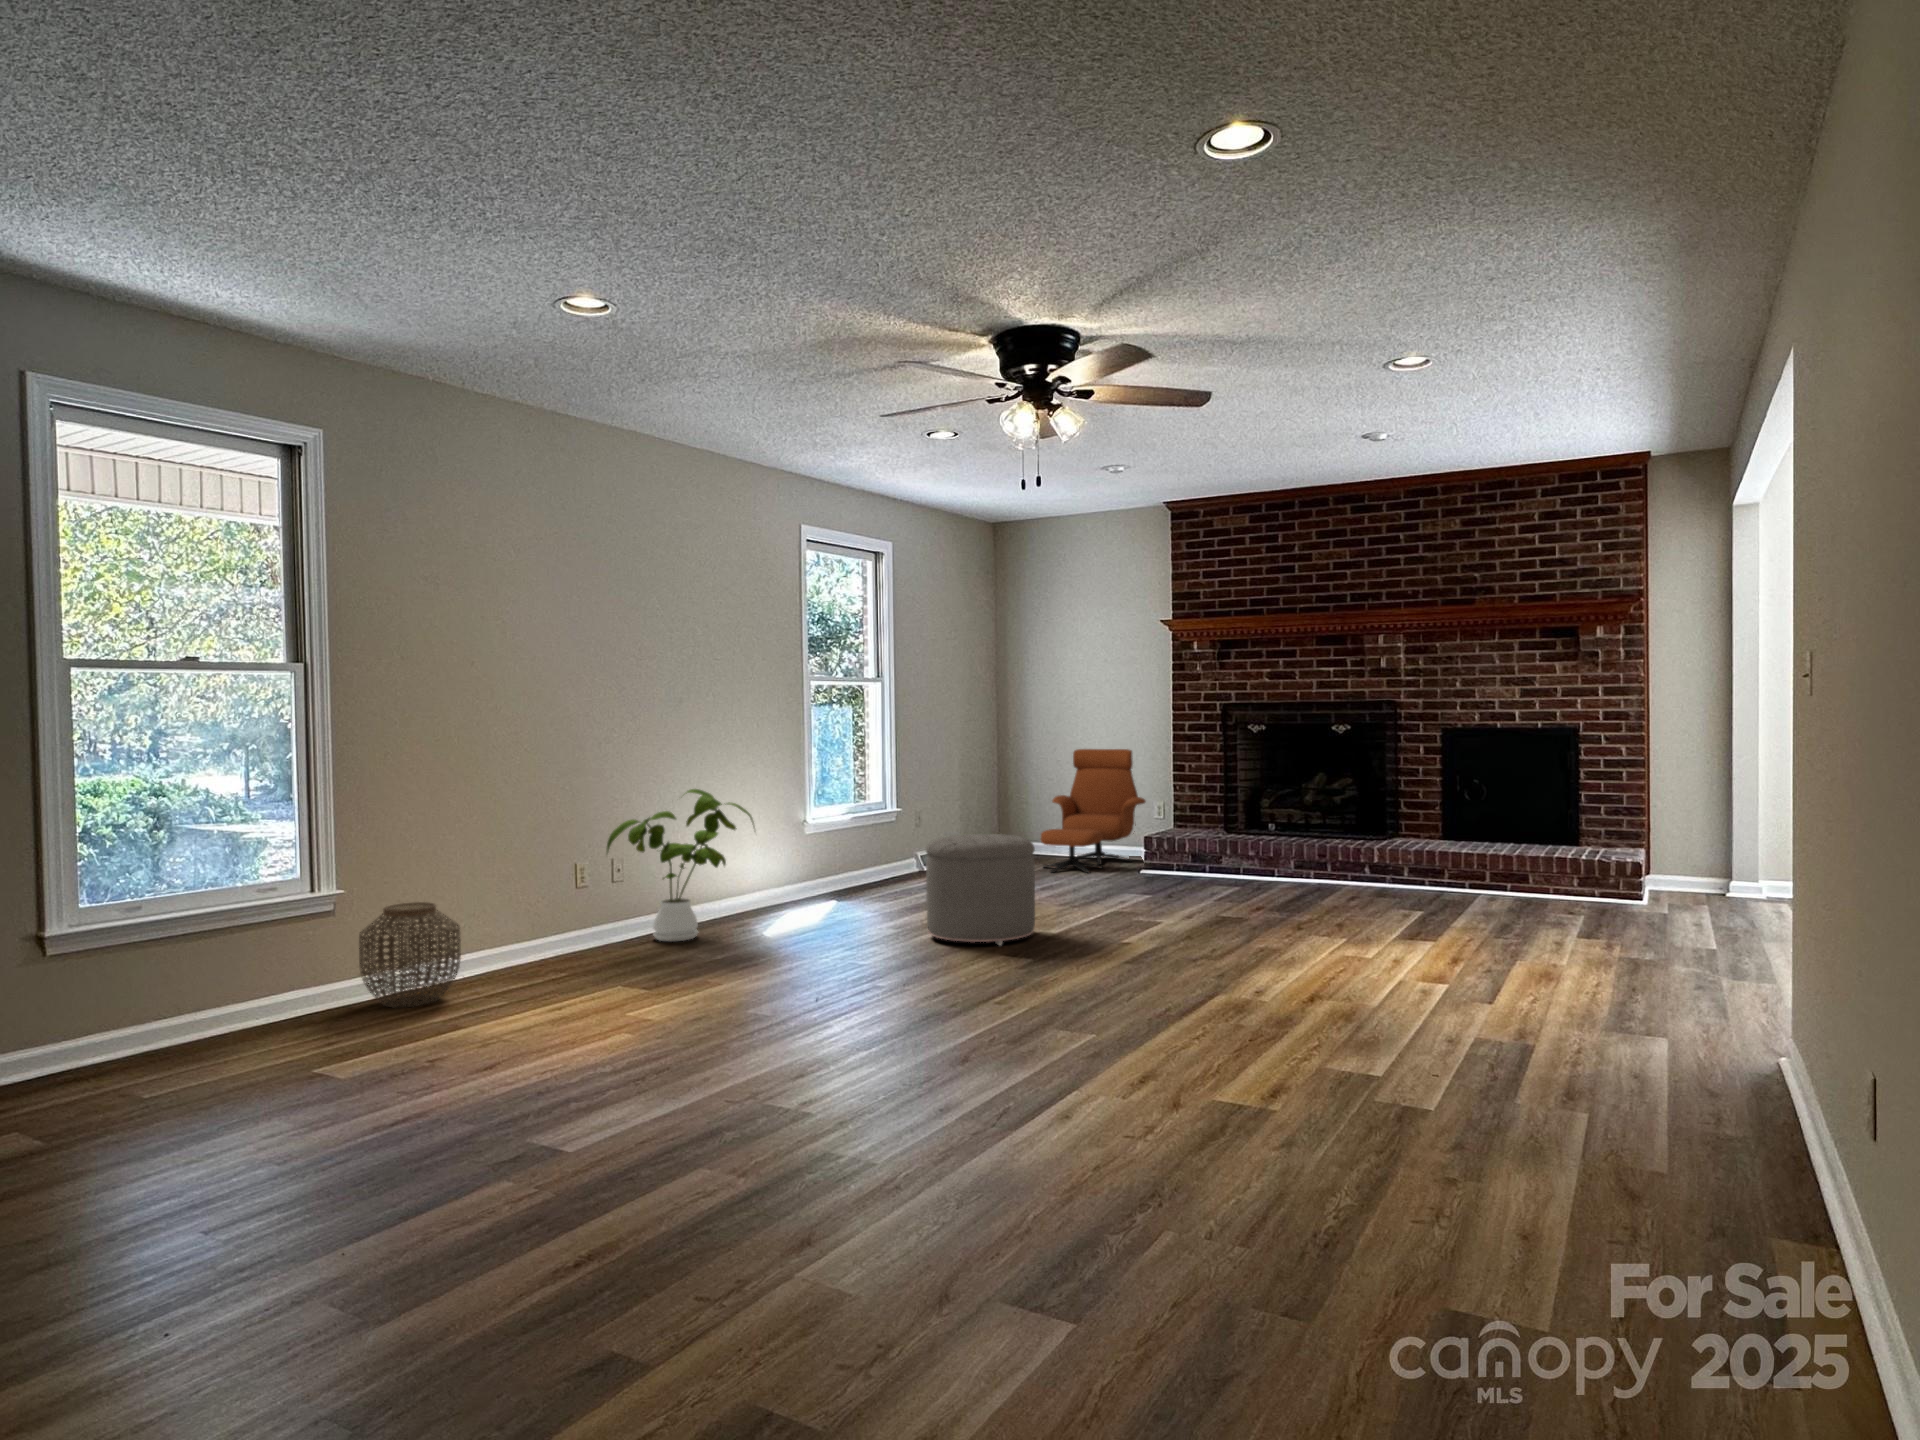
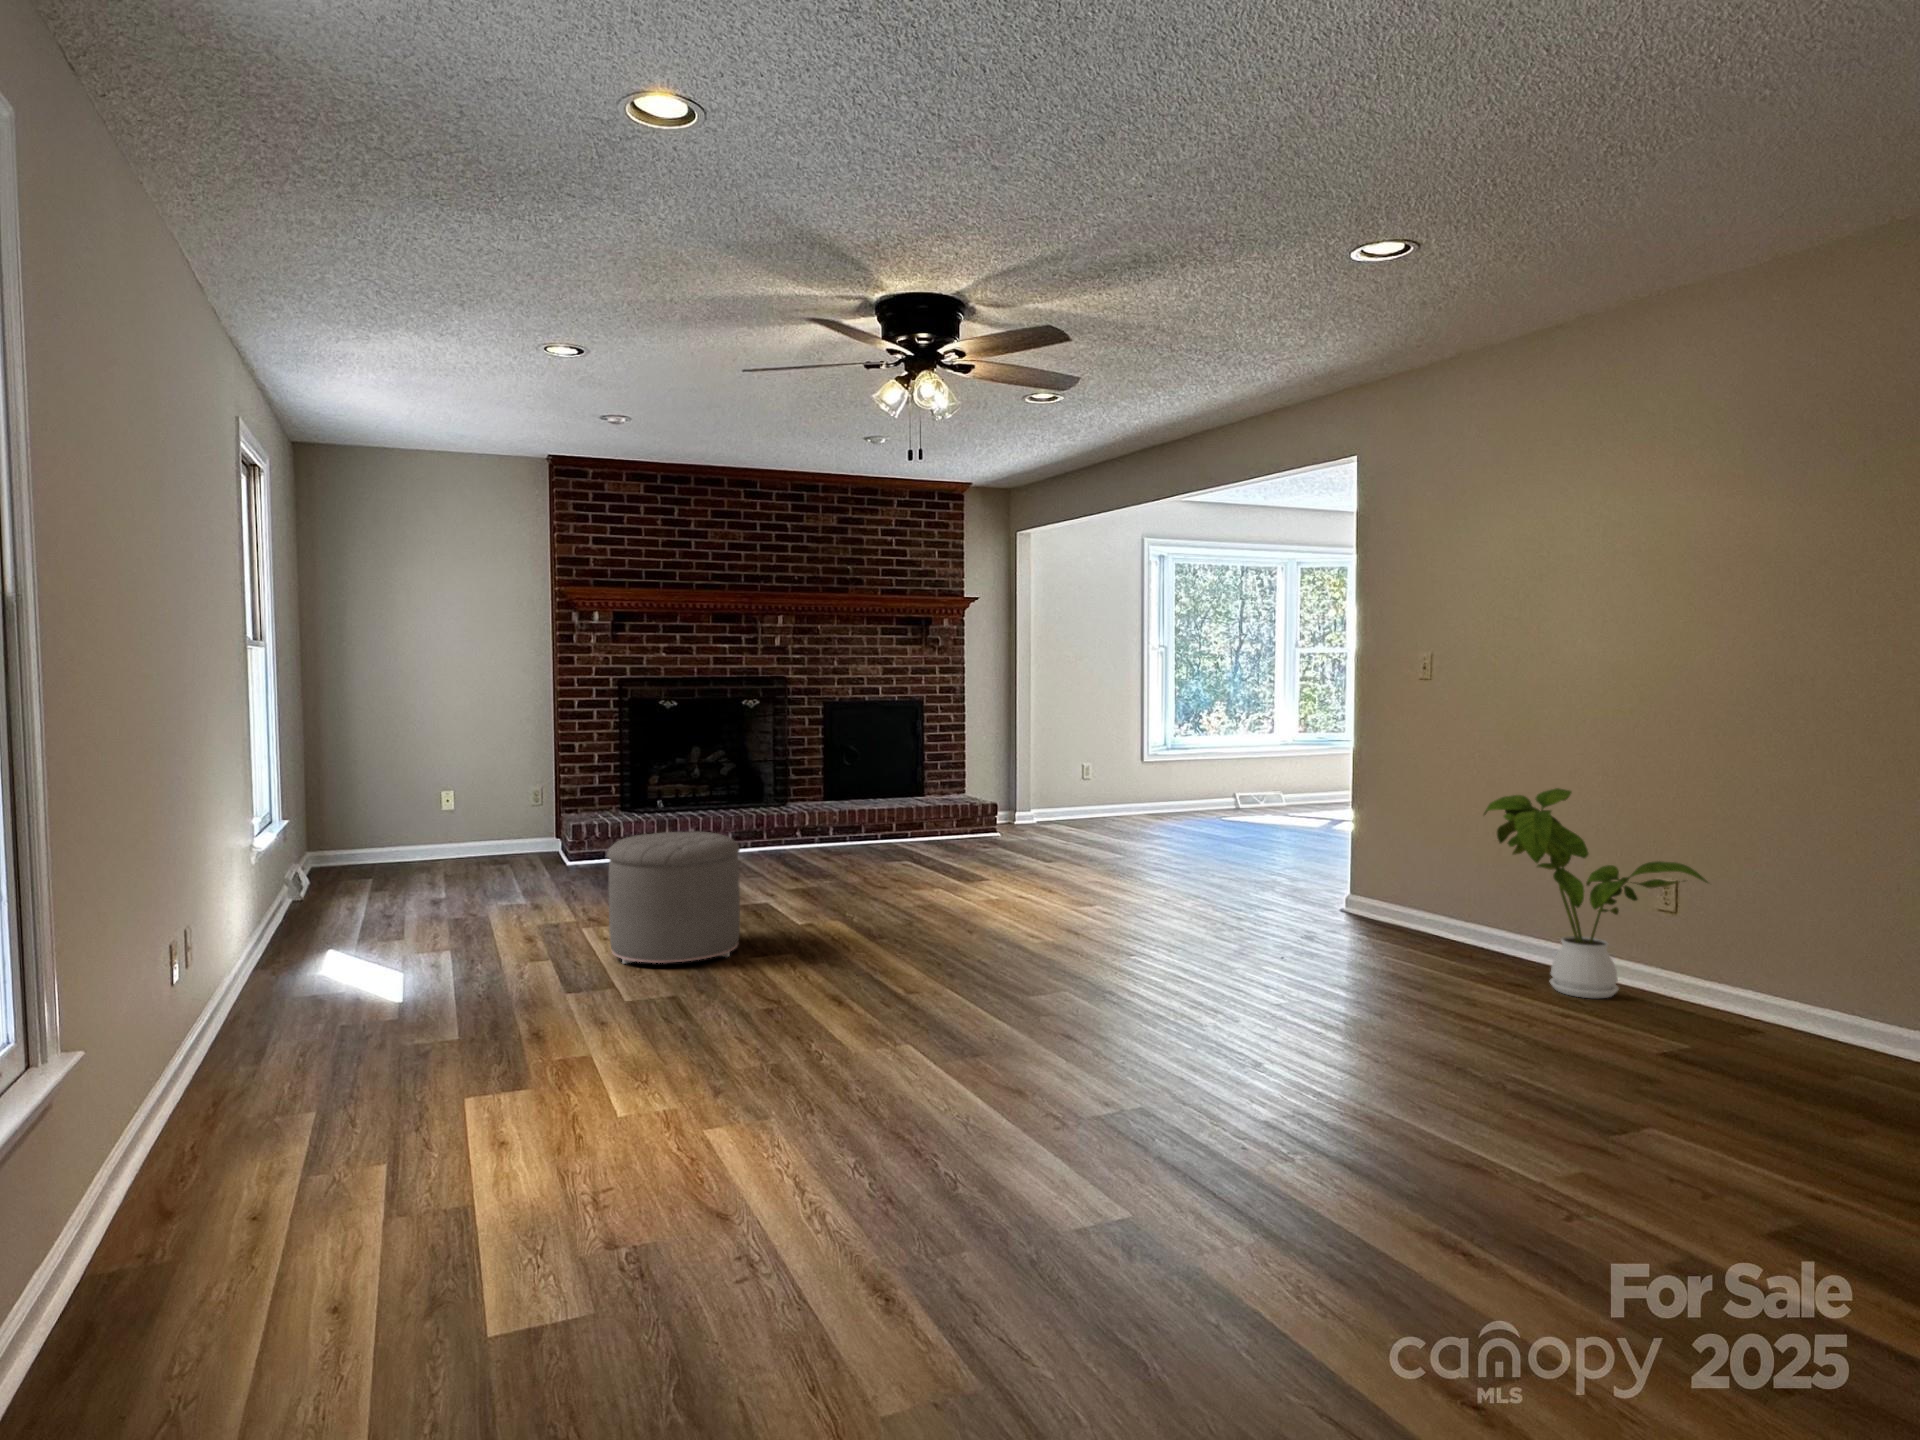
lounge chair: present [1041,749,1146,873] -> none [416,730,537,880]
house plant: present [607,789,754,941] -> present [1484,788,1708,998]
woven basket: present [359,902,461,1007] -> none [86,1063,304,1288]

